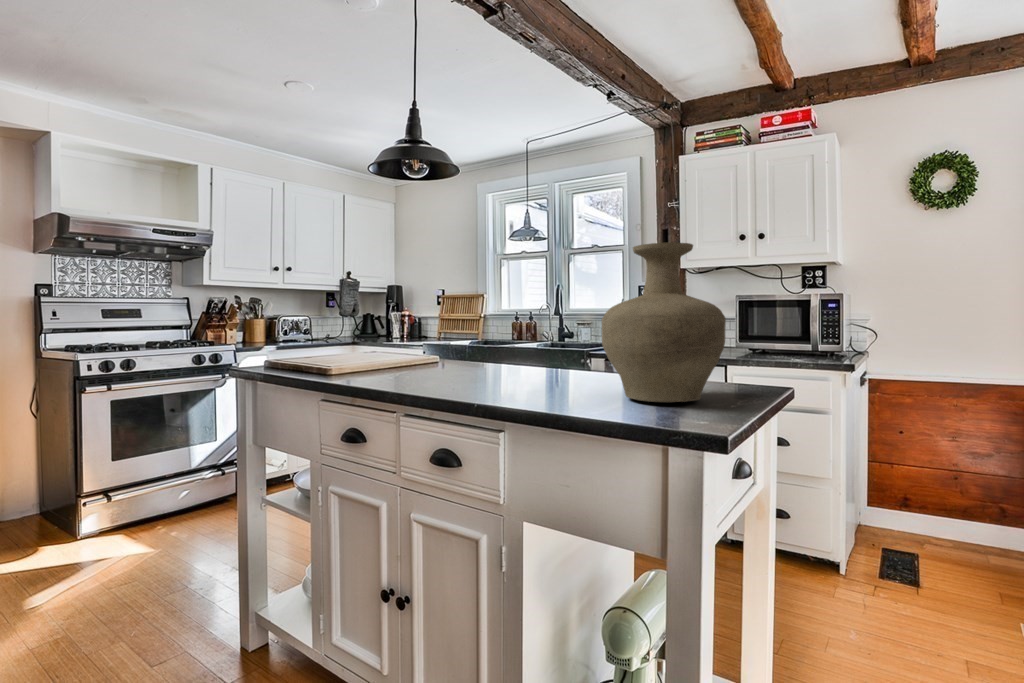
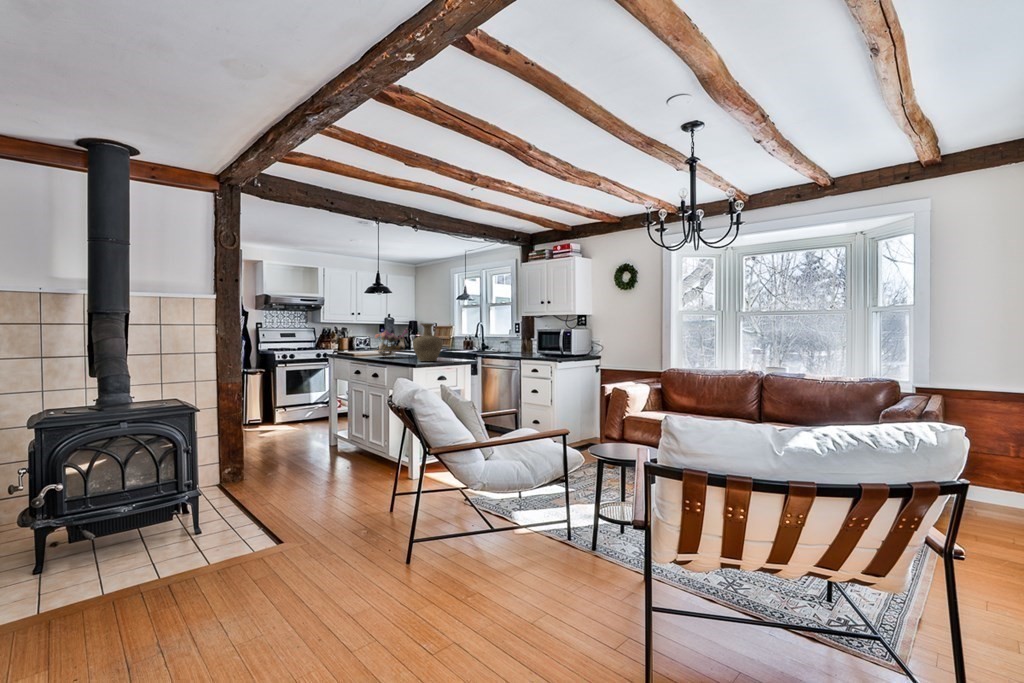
flower arrangement: none [386,276,513,377] -> present [375,328,408,356]

